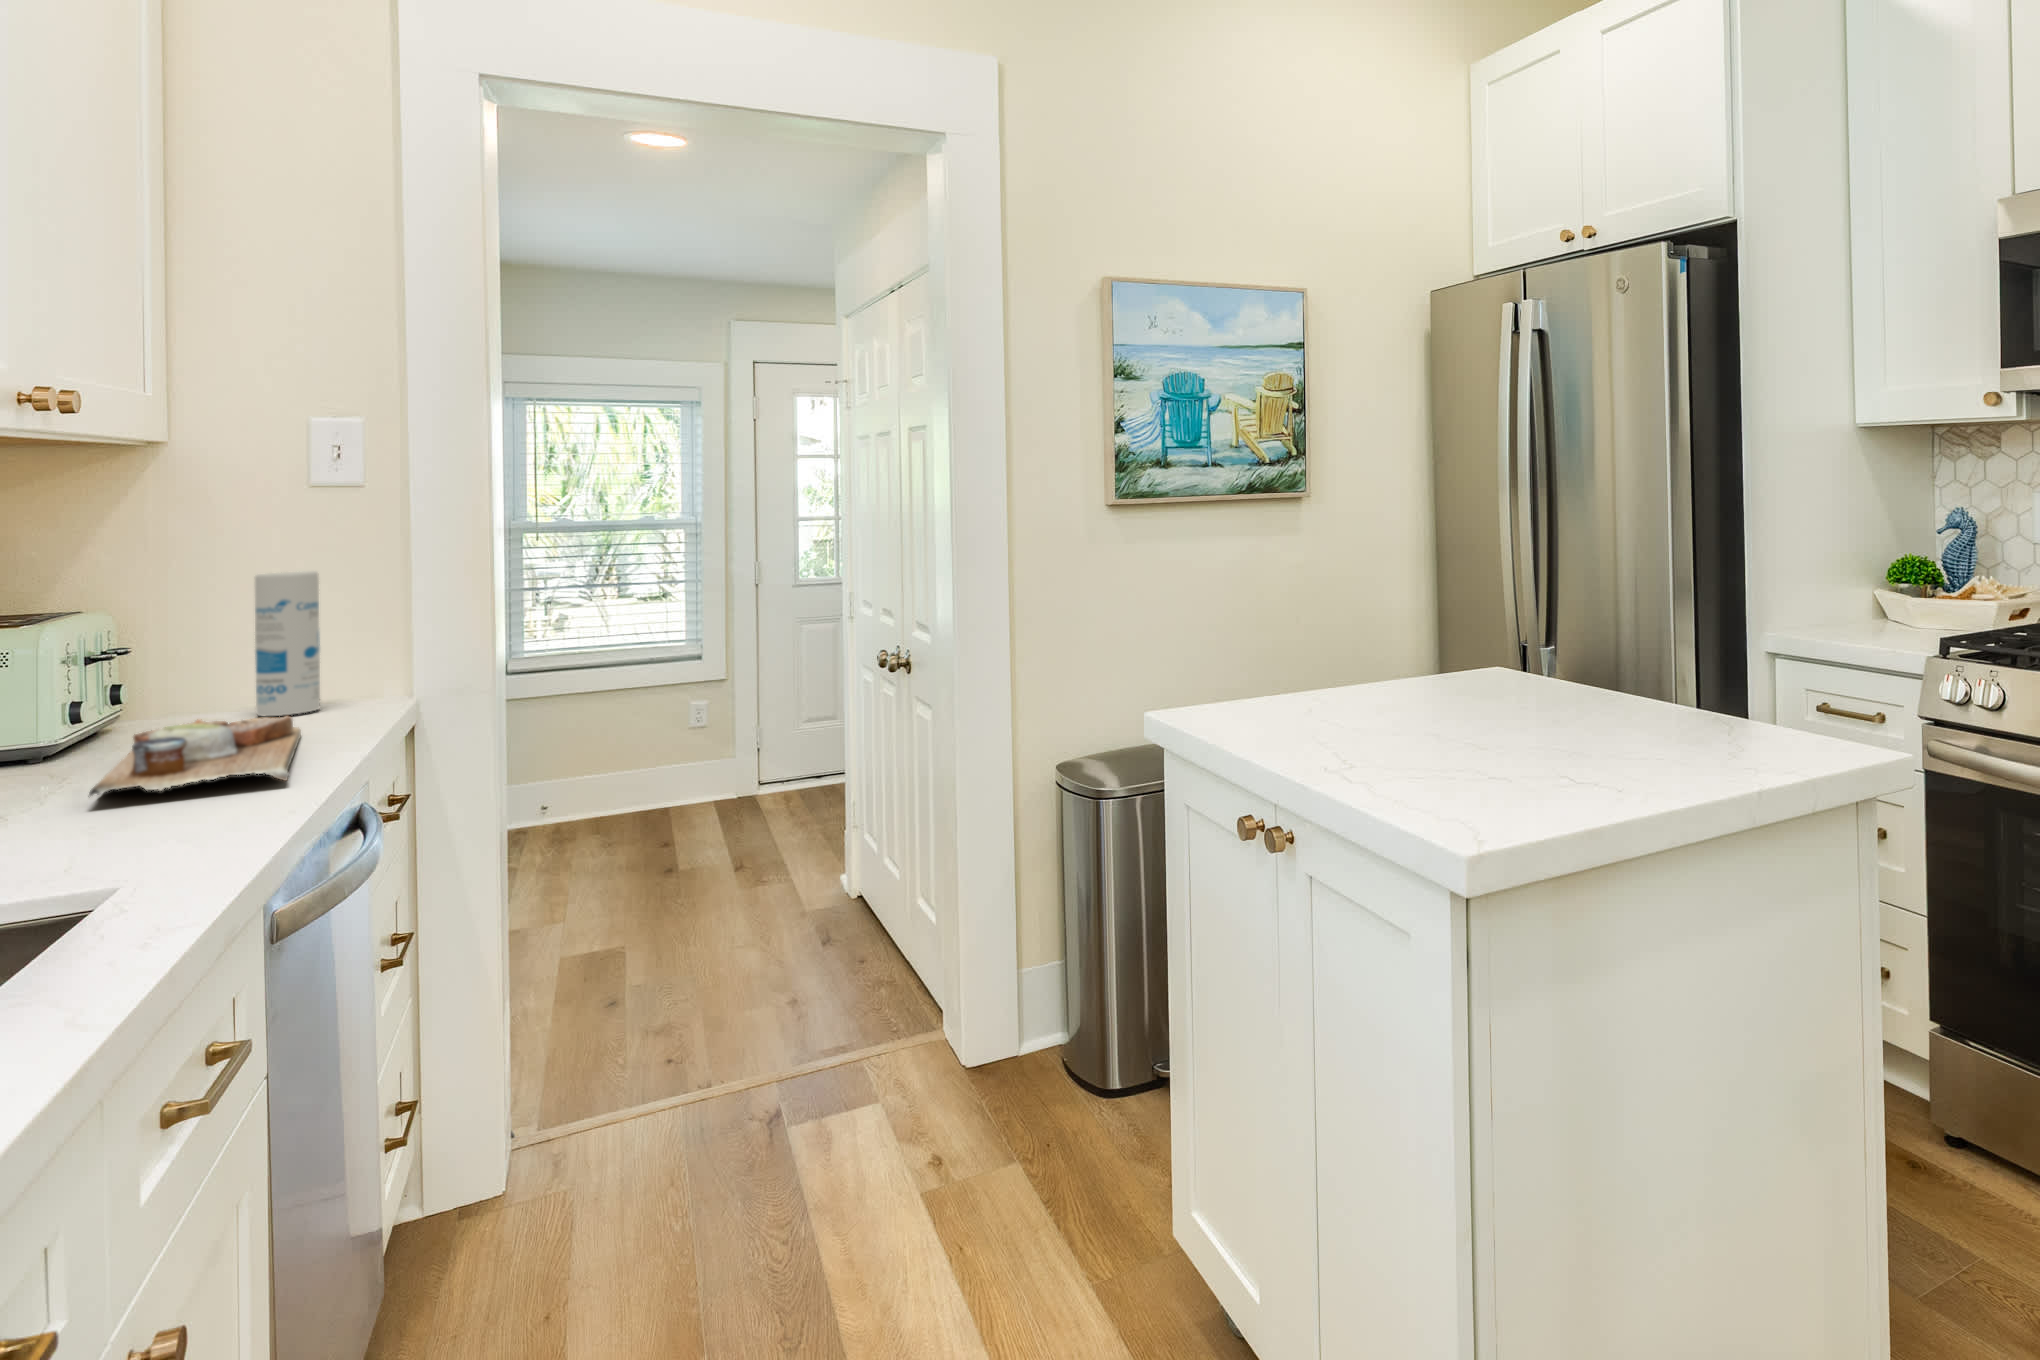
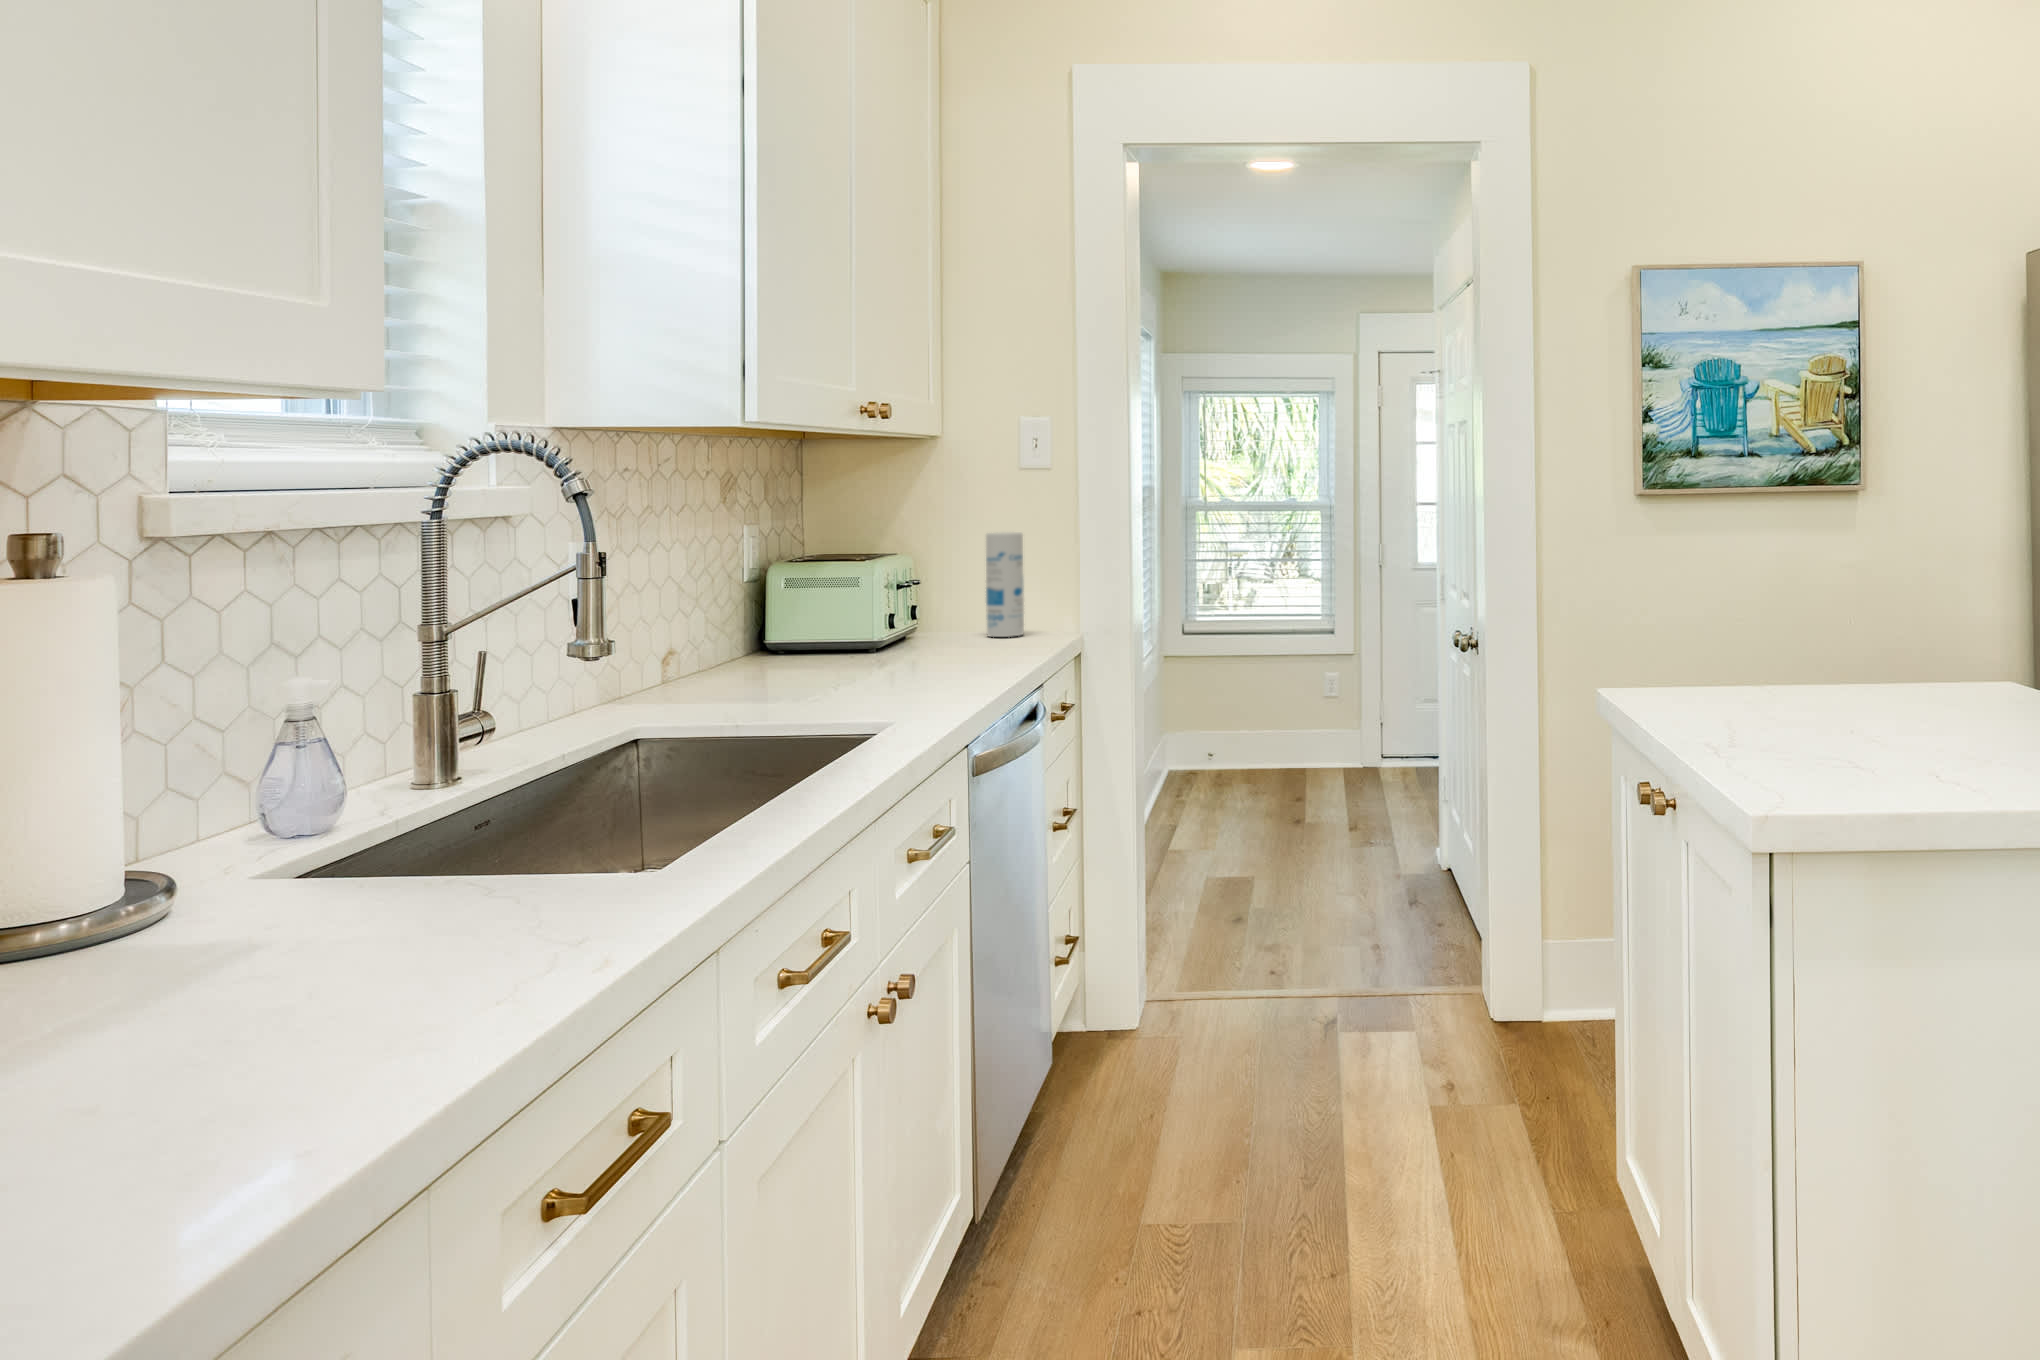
cutting board: present [88,716,301,797] -> none [890,633,1008,674]

